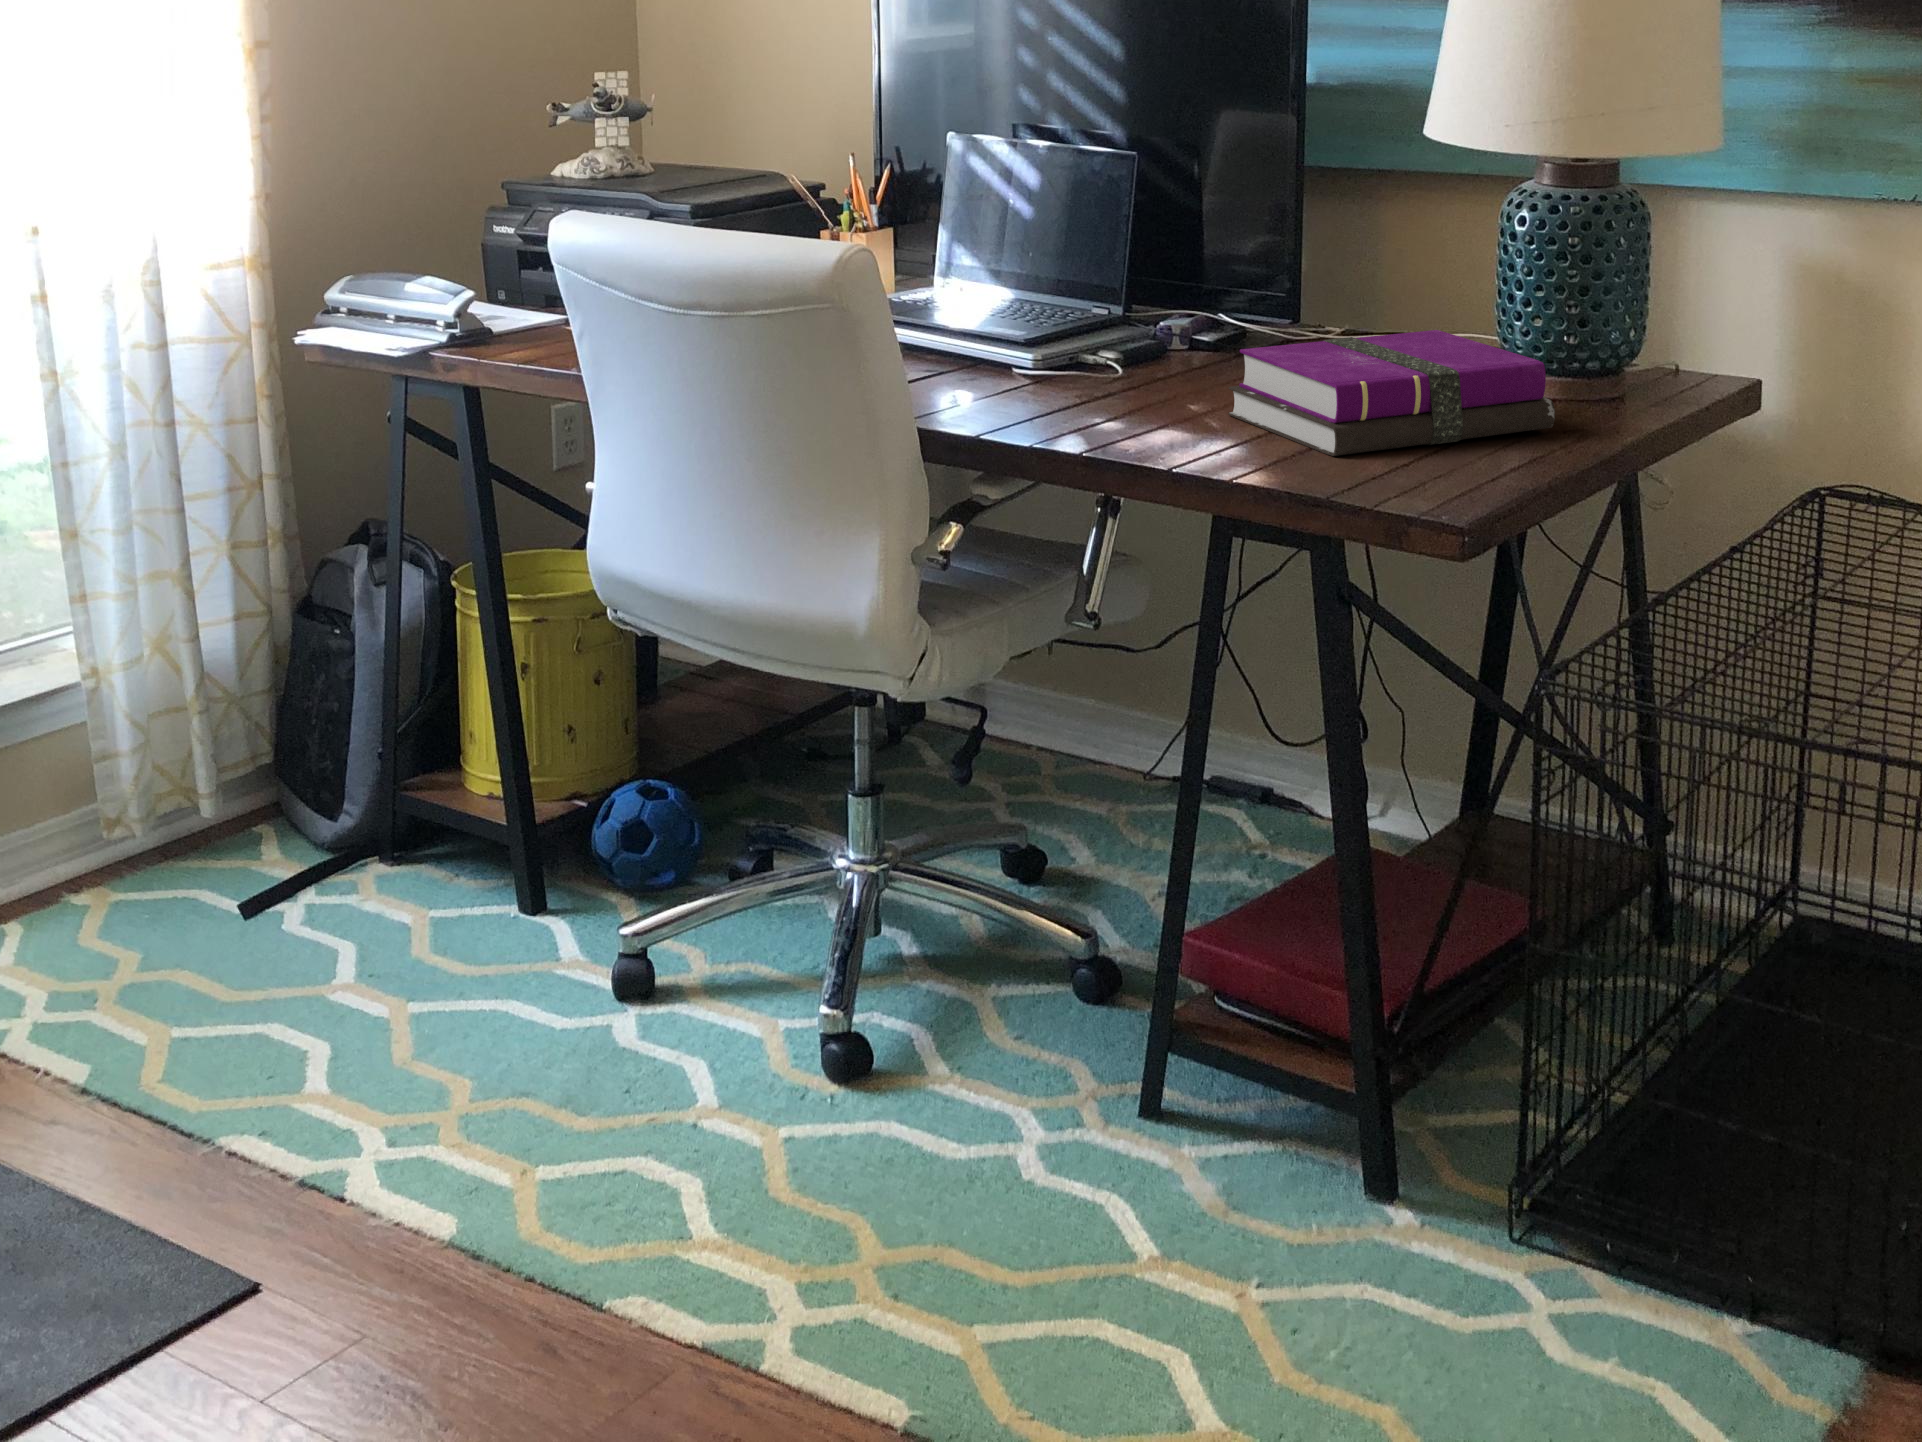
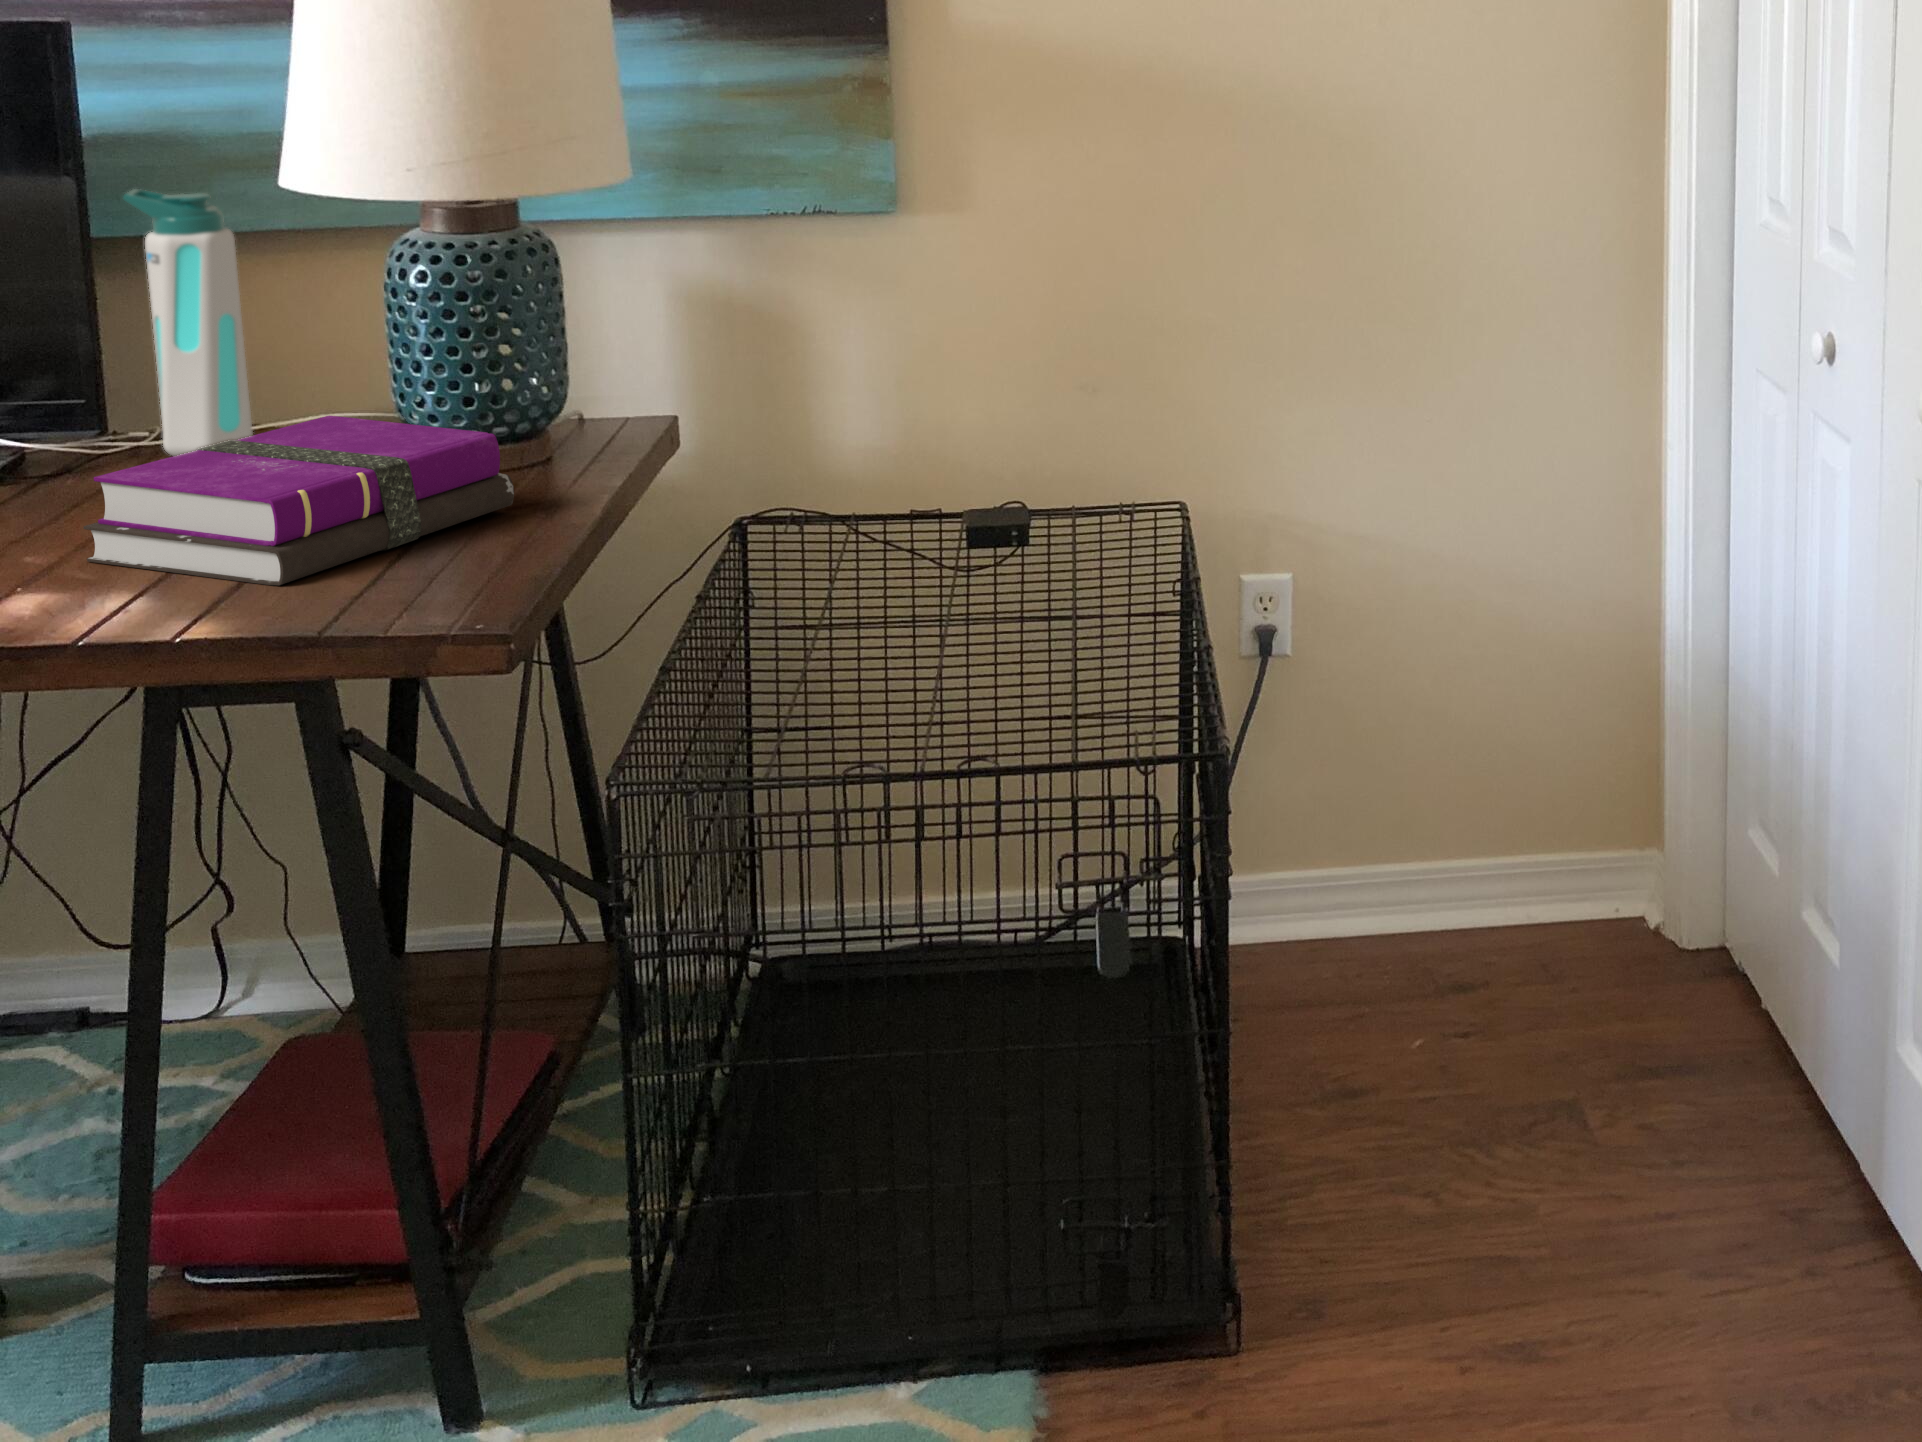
water bottle: none [1339,130,1416,355] -> present [123,189,253,455]

